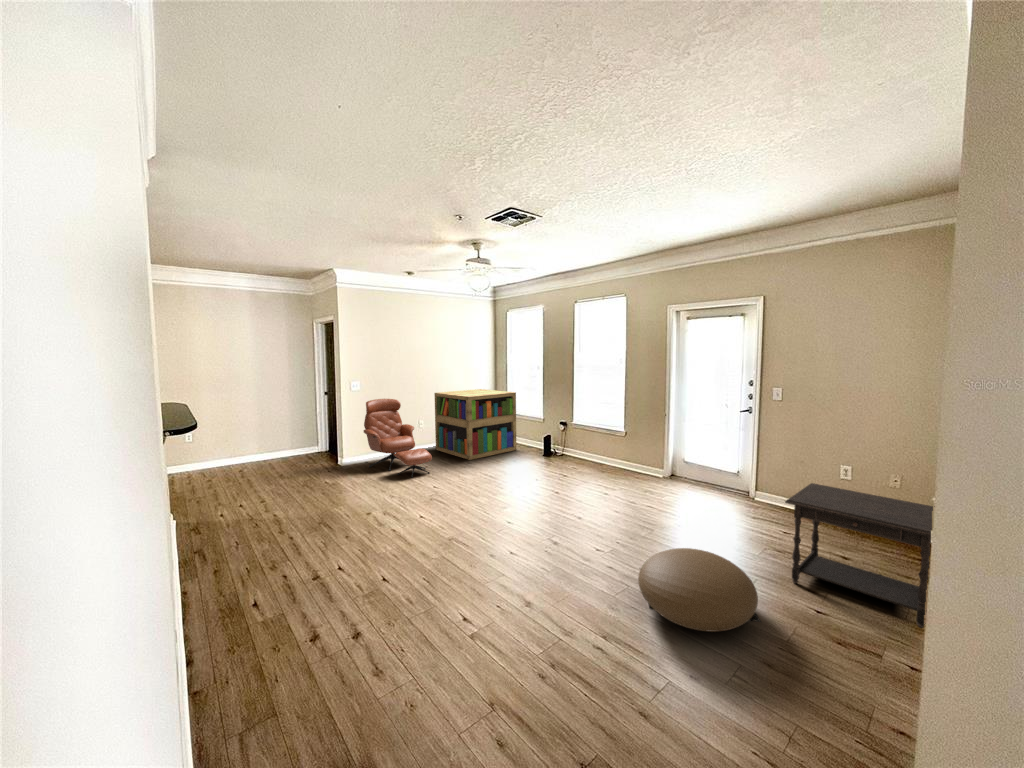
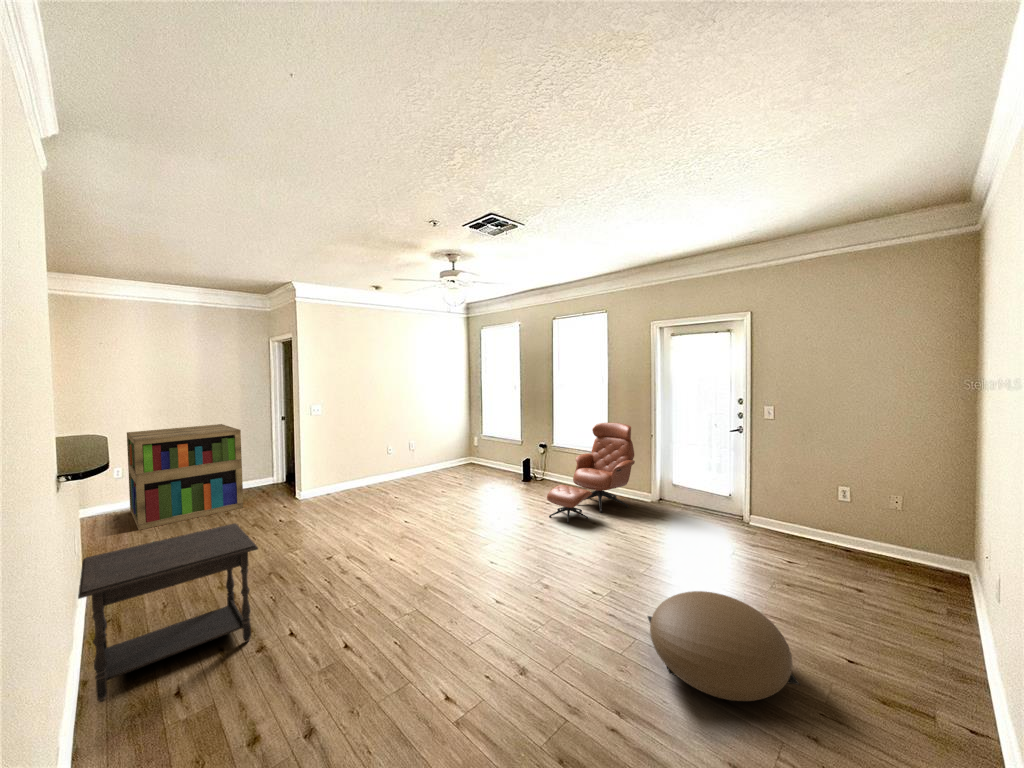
bookshelf: present [434,389,516,460] -> present [127,424,243,530]
lounge chair: present [364,399,432,477] -> present [547,423,635,523]
side table: present [785,483,933,628] -> present [78,523,258,702]

